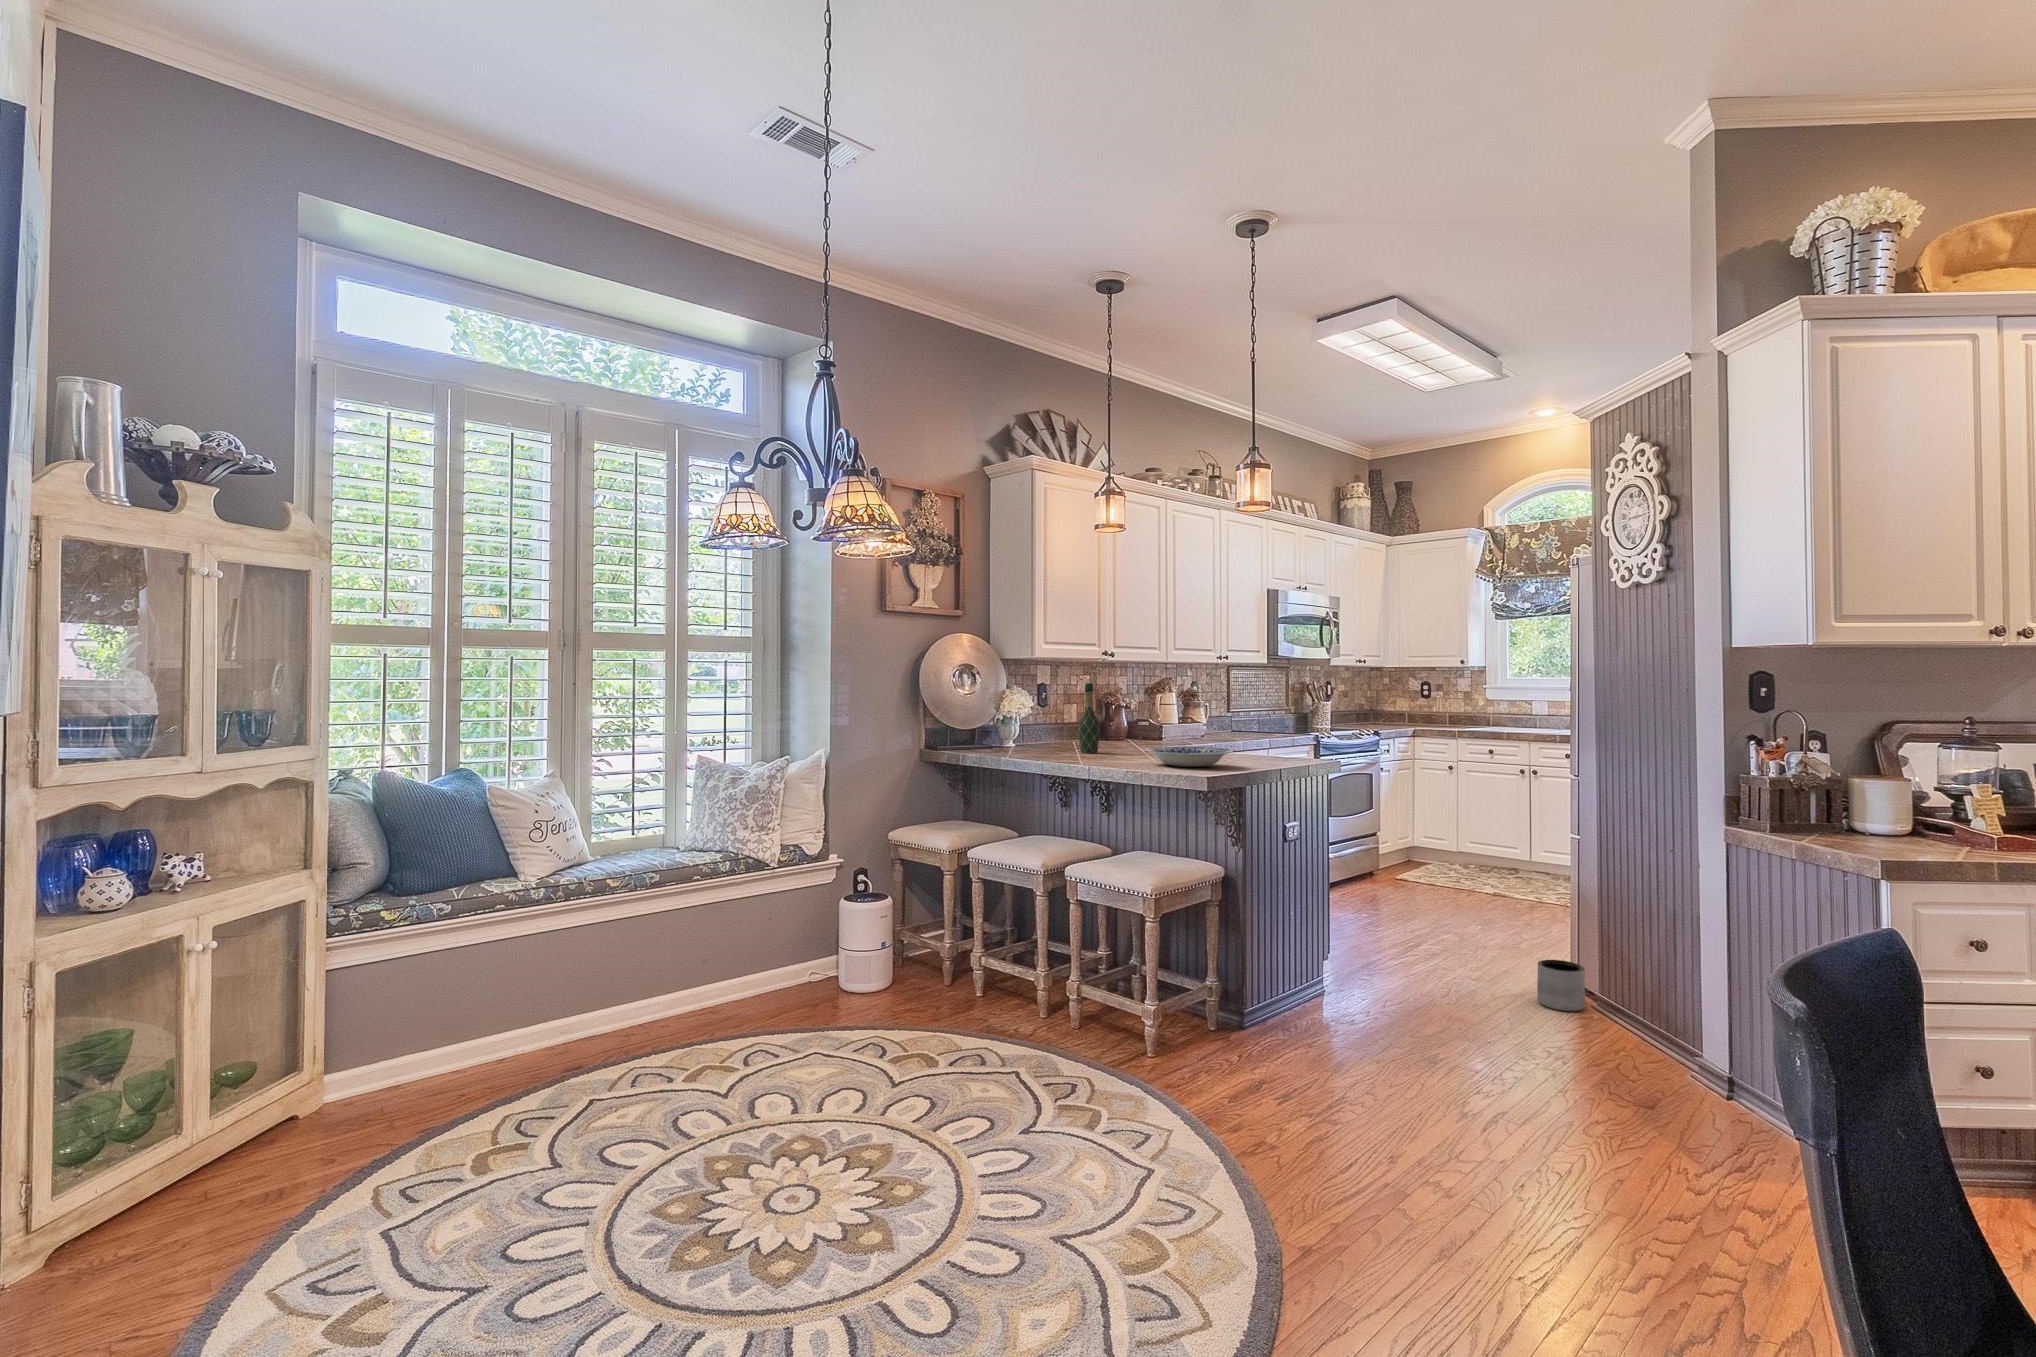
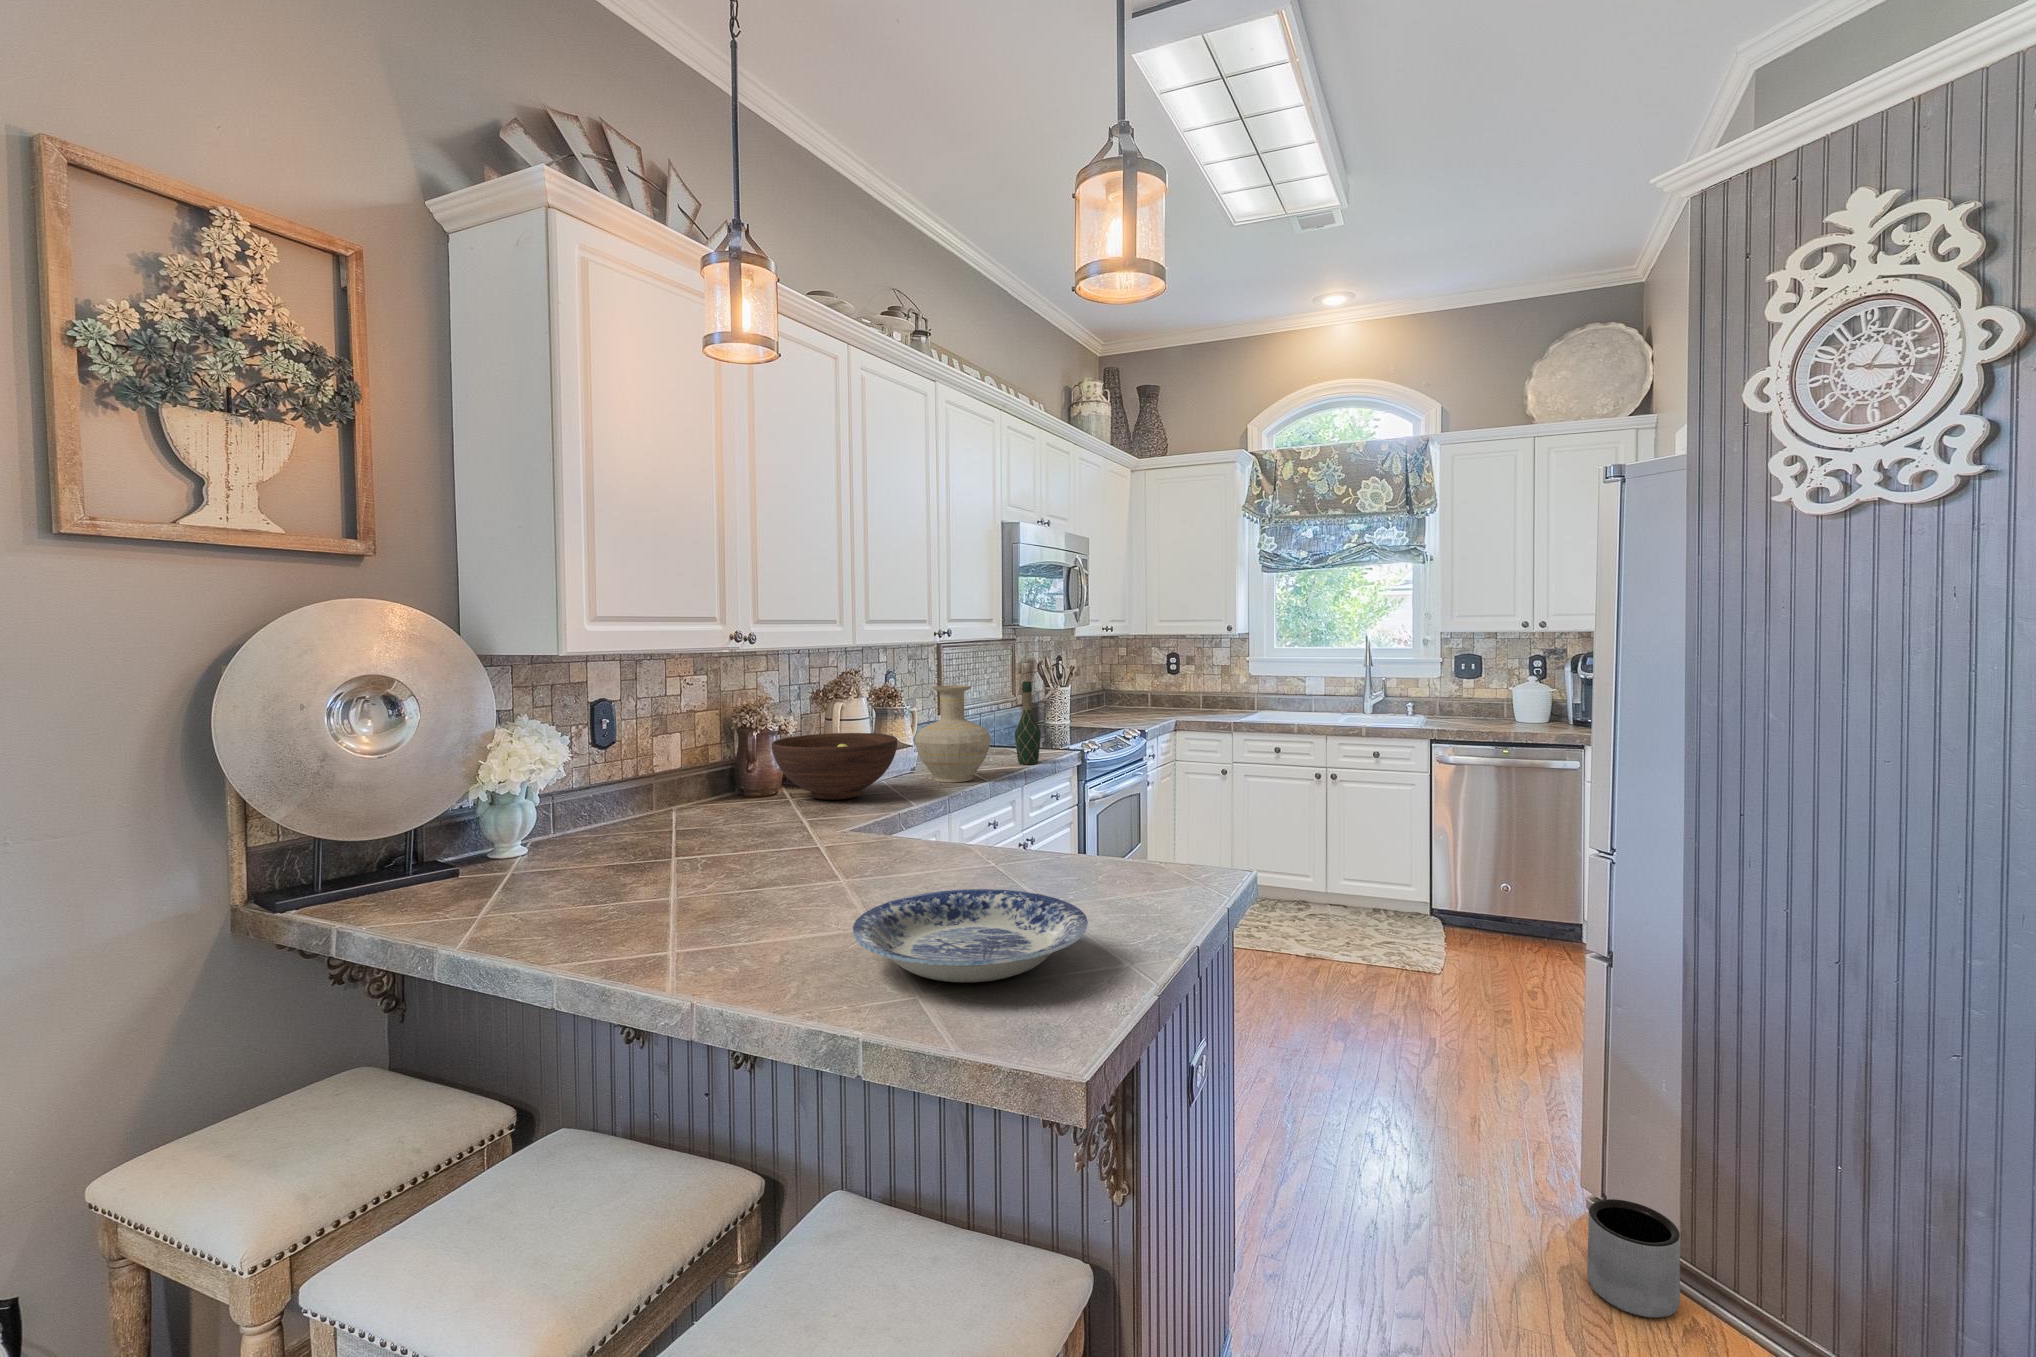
wine bottle: present [1078,683,1100,753] -> present [1015,681,1041,764]
vase: none [1202,687,1248,743] -> present [915,685,991,782]
fruit bowl: none [1122,710,1189,743] -> present [772,733,898,800]

